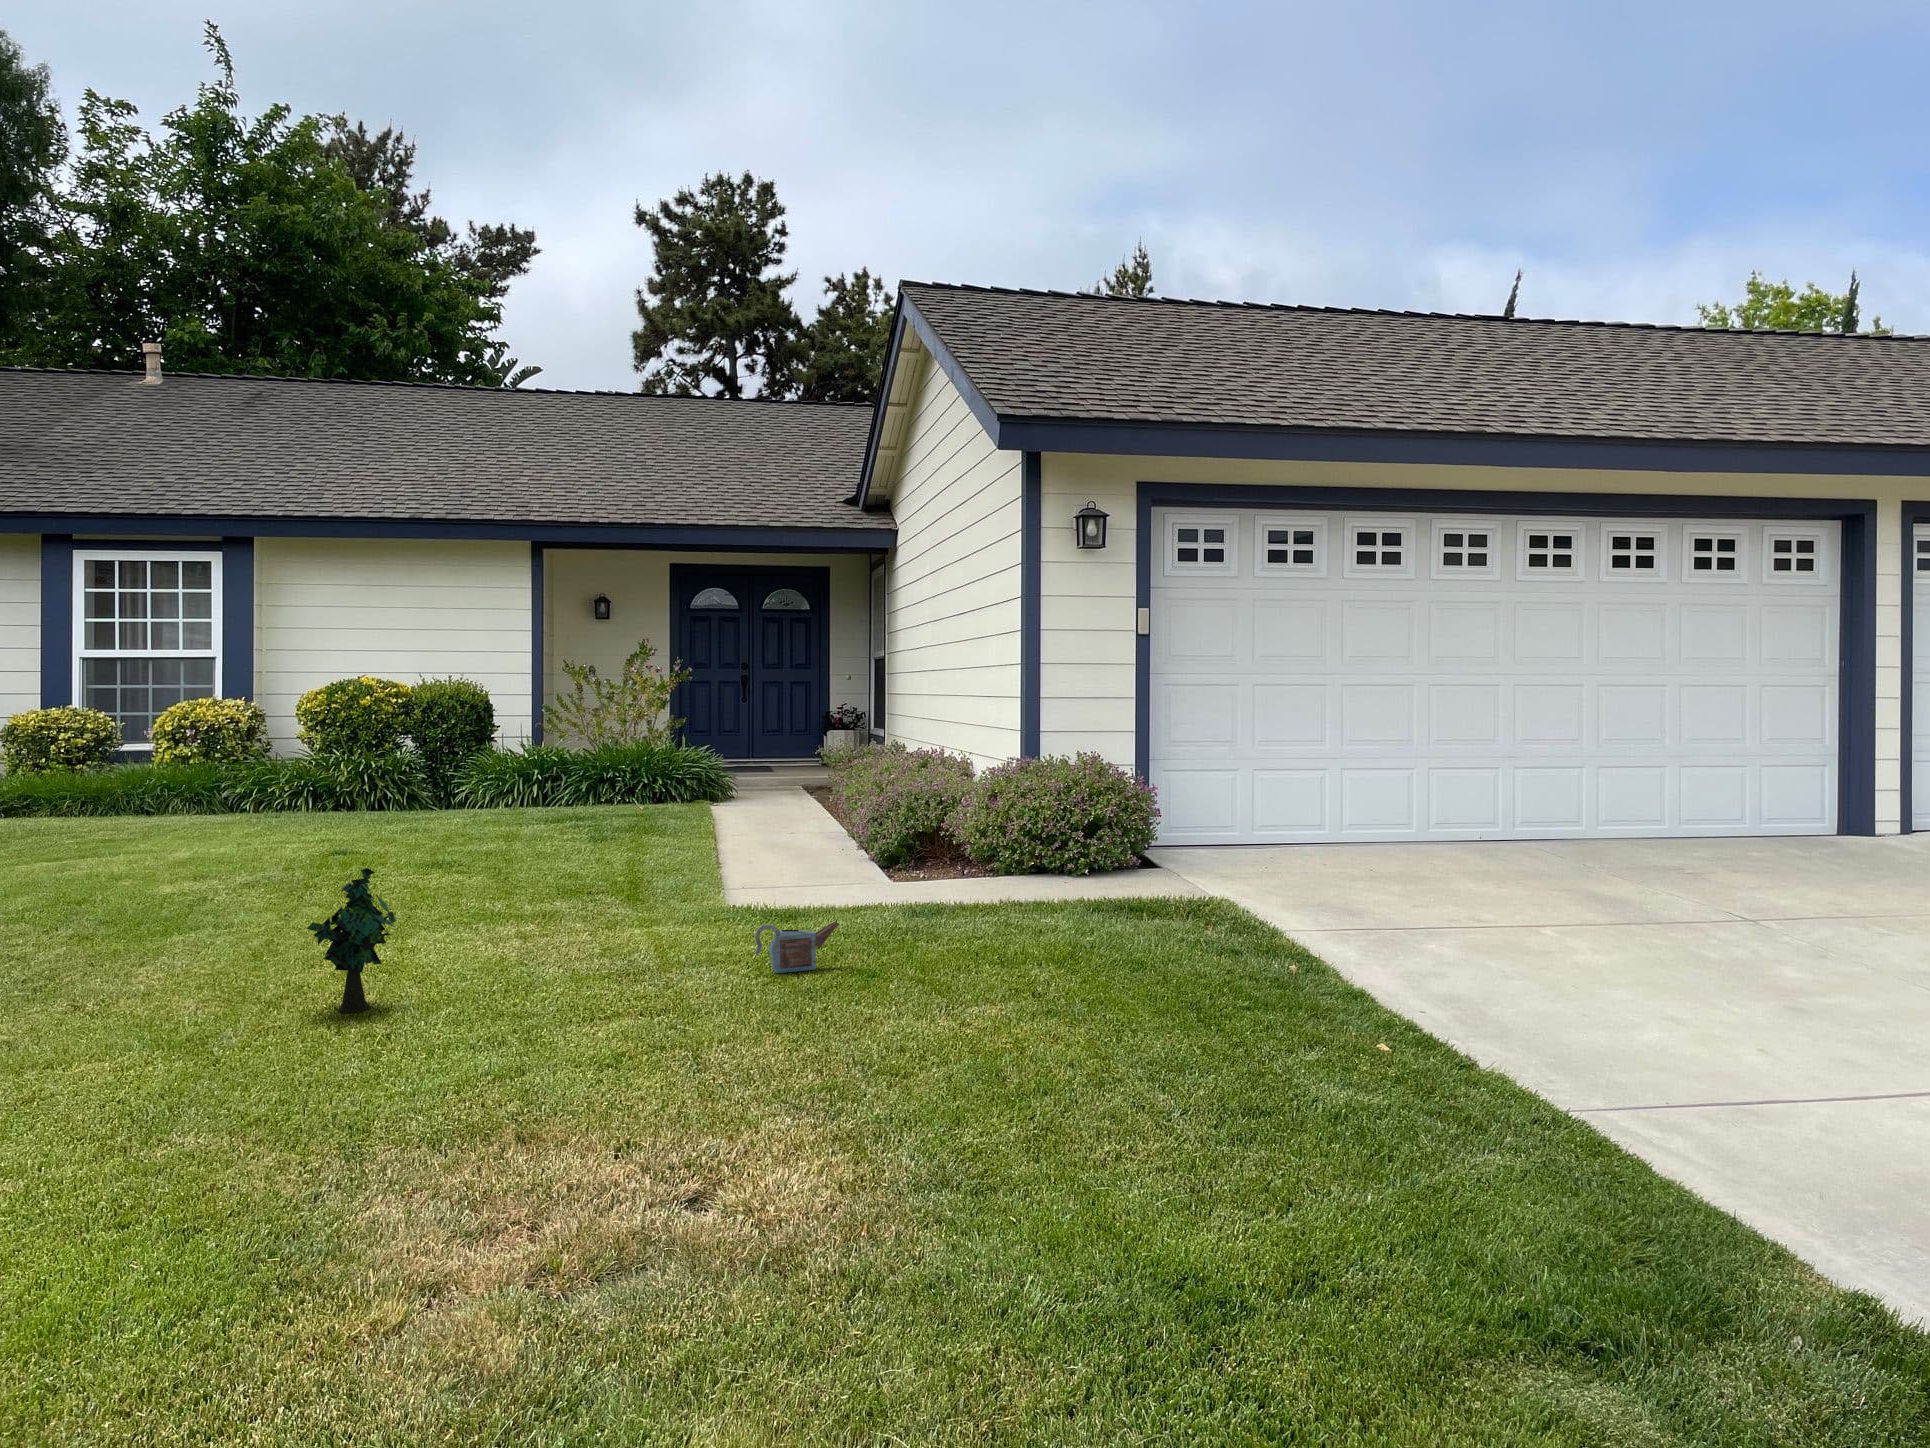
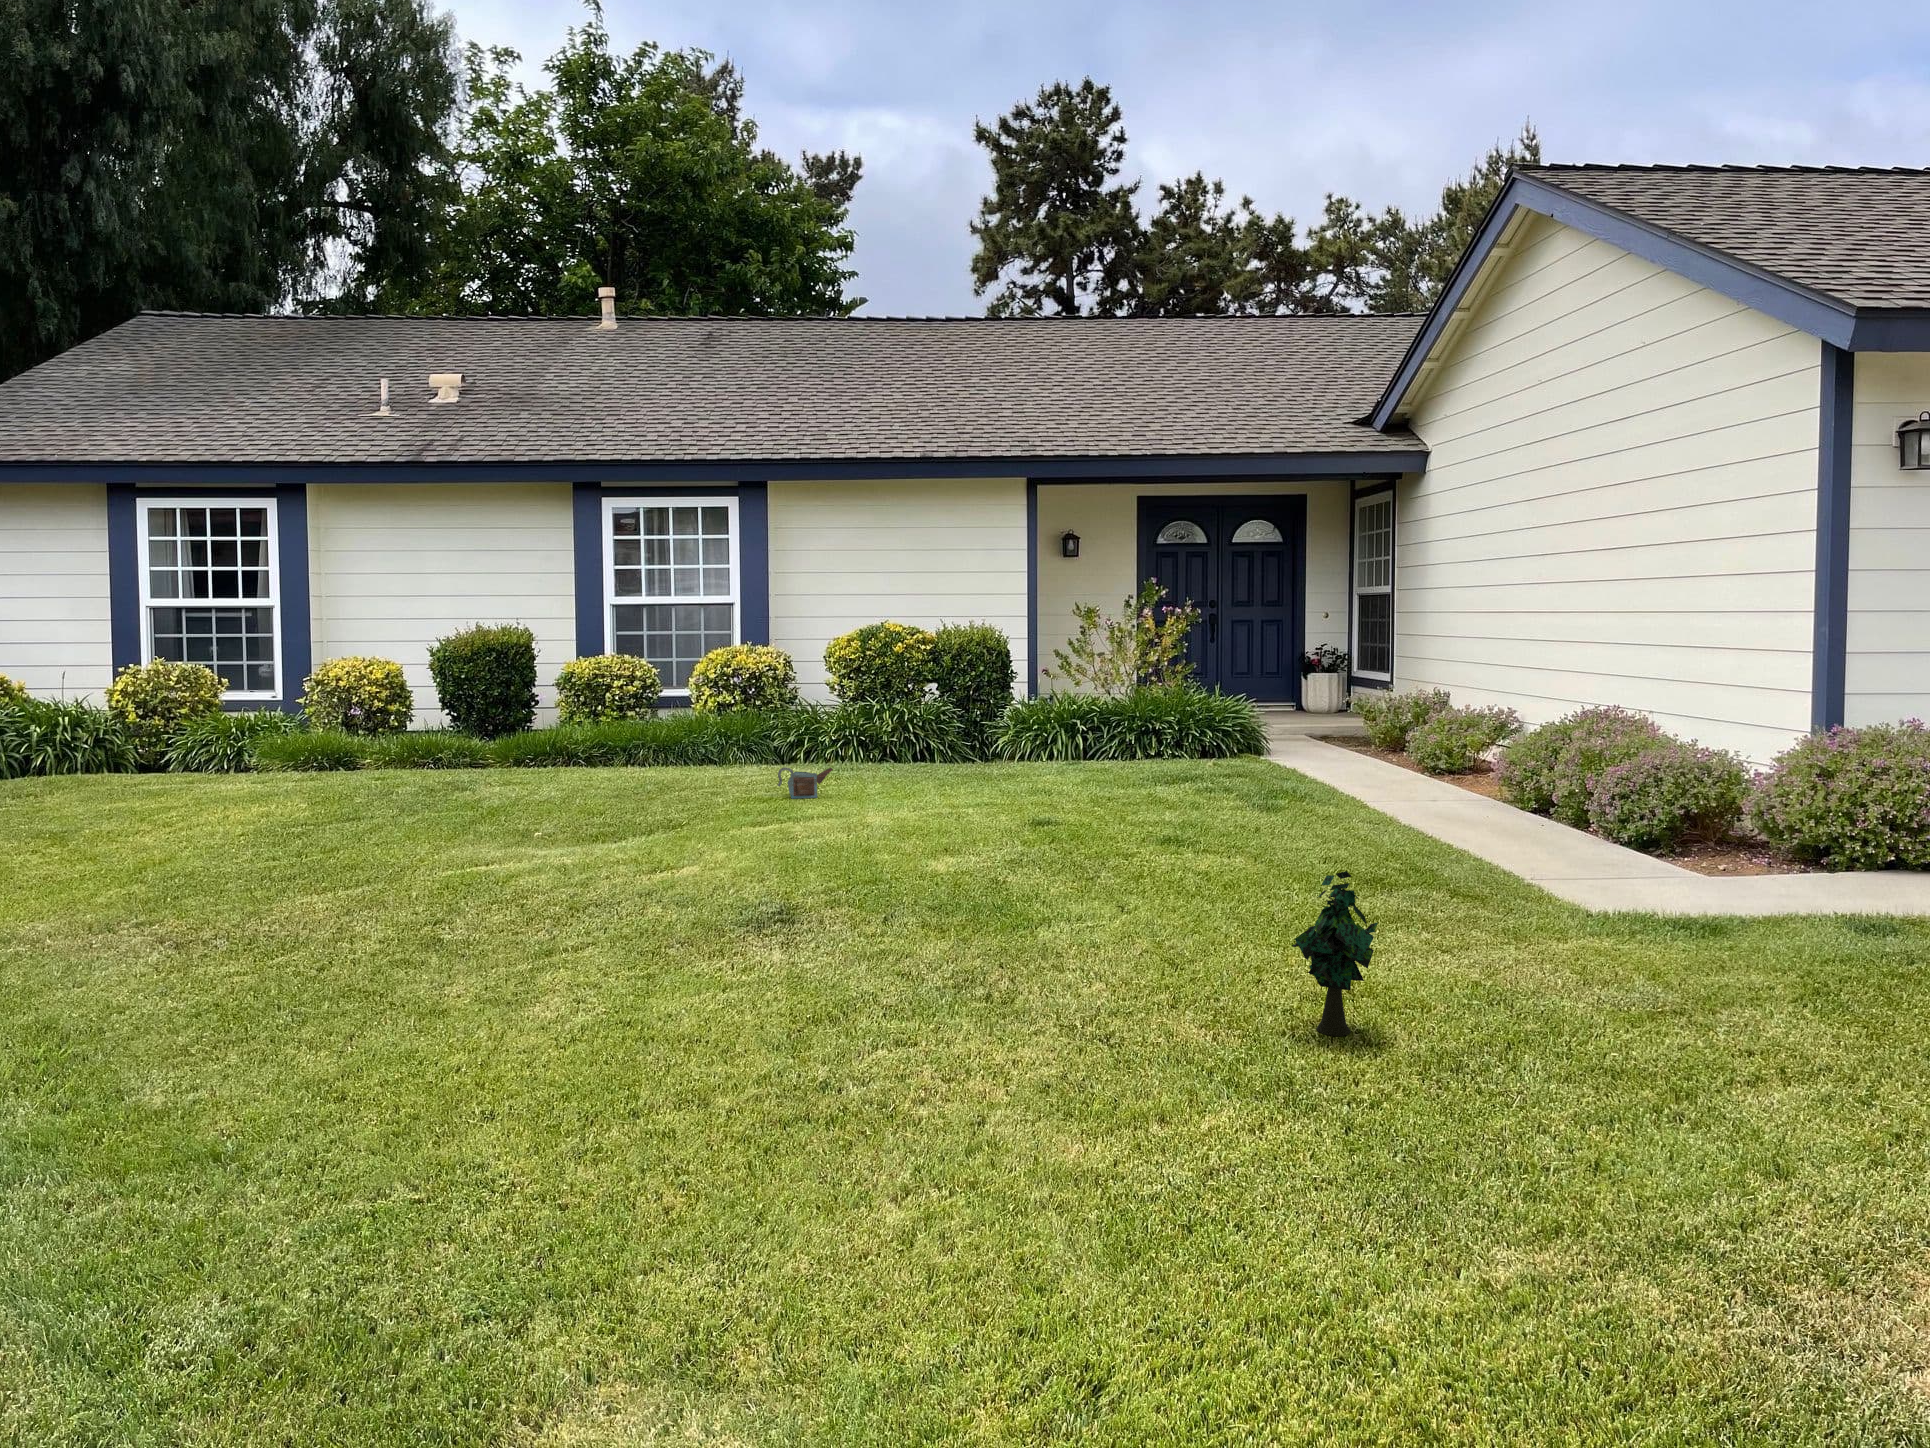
watering can: present [754,921,839,973] -> present [778,767,833,799]

